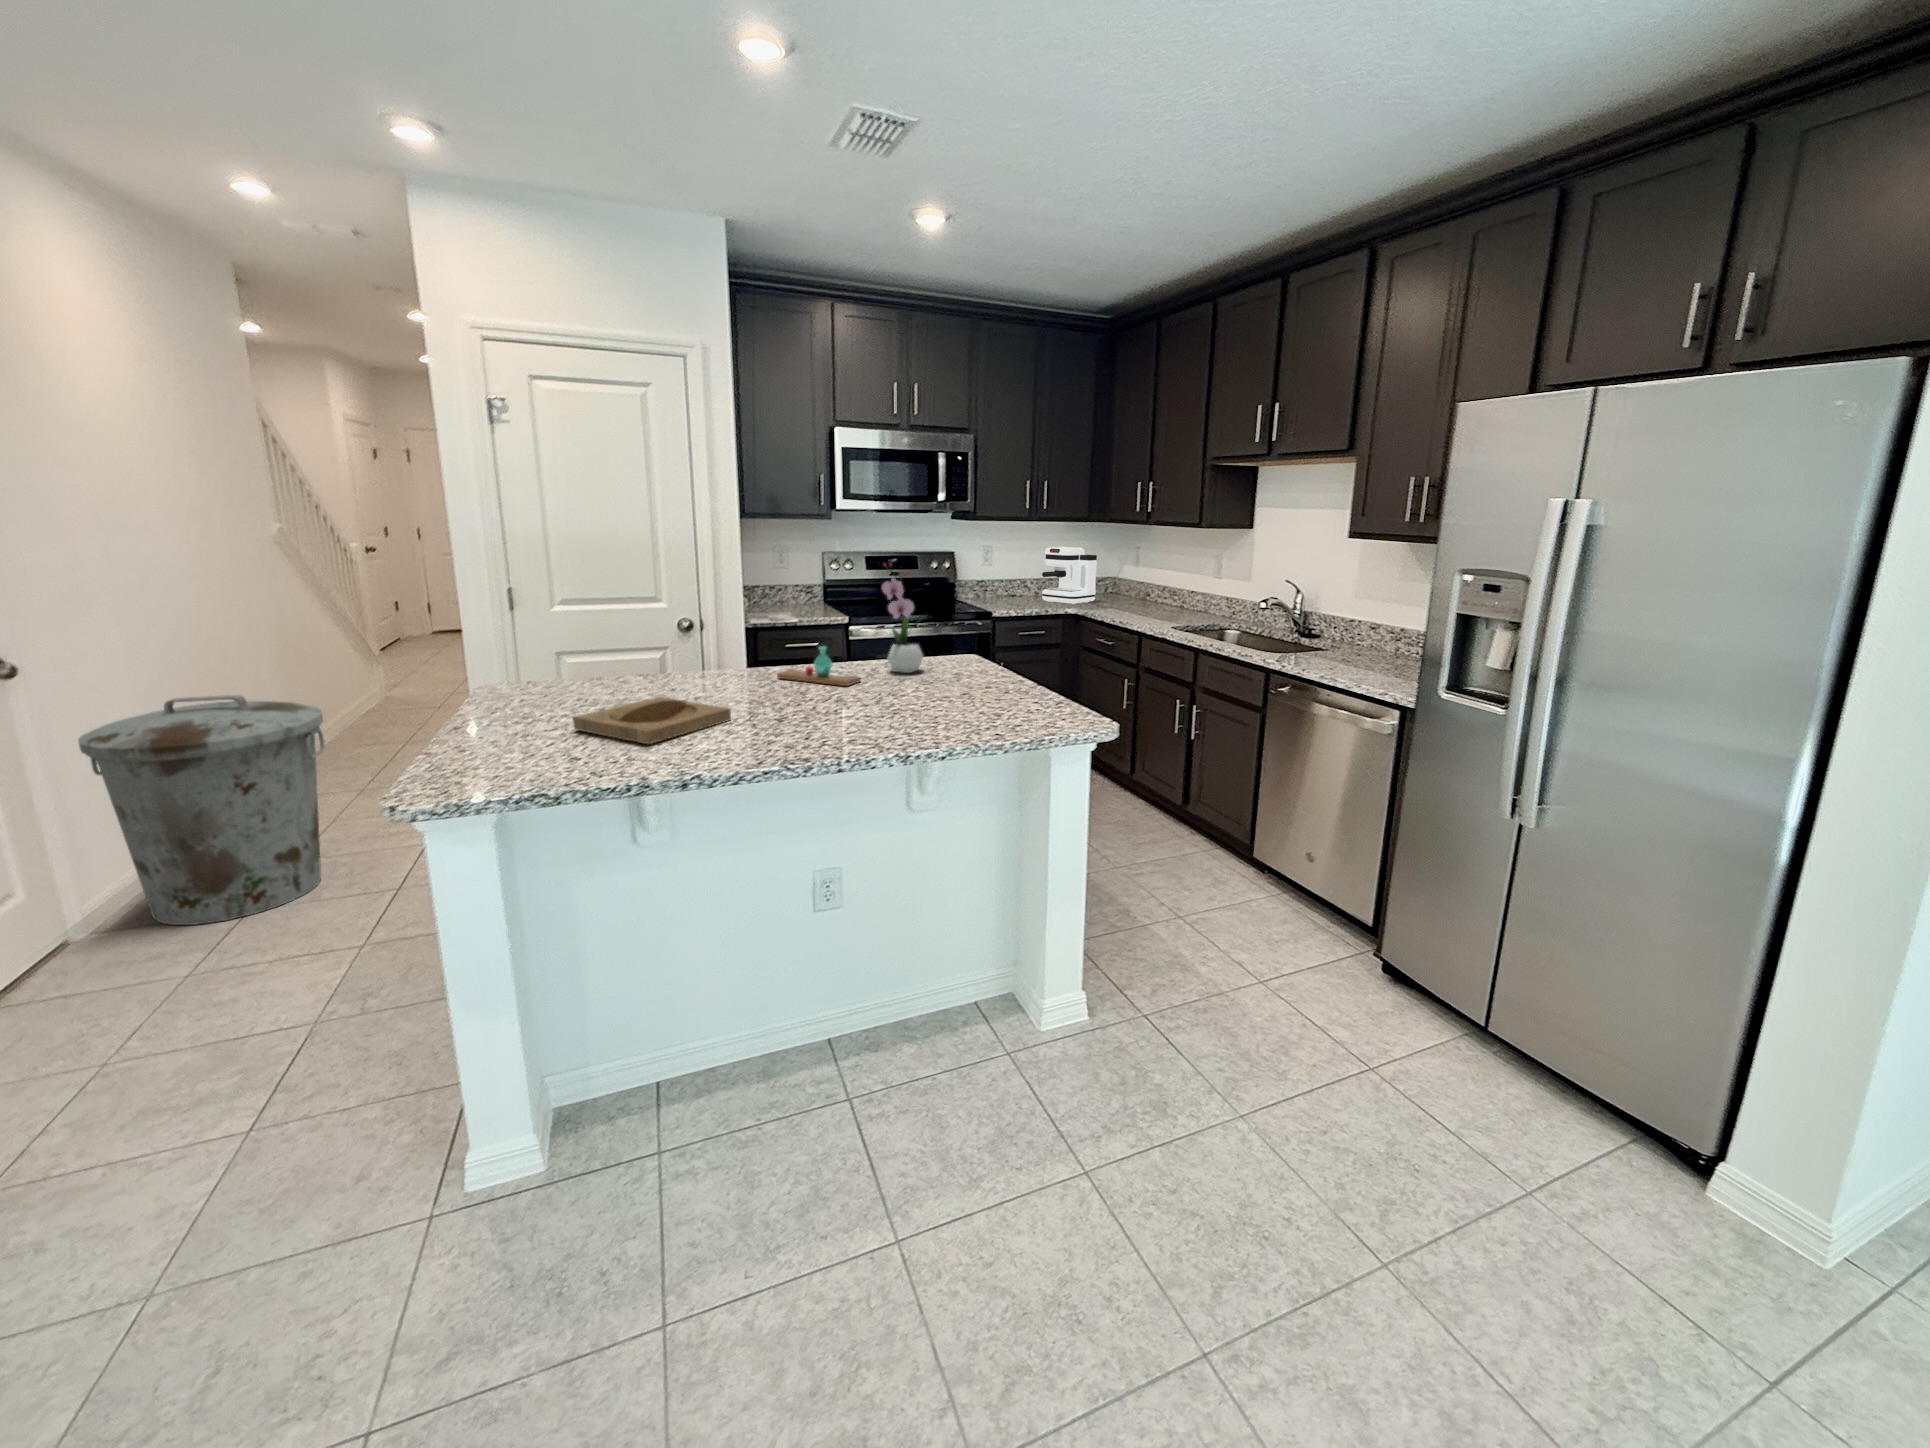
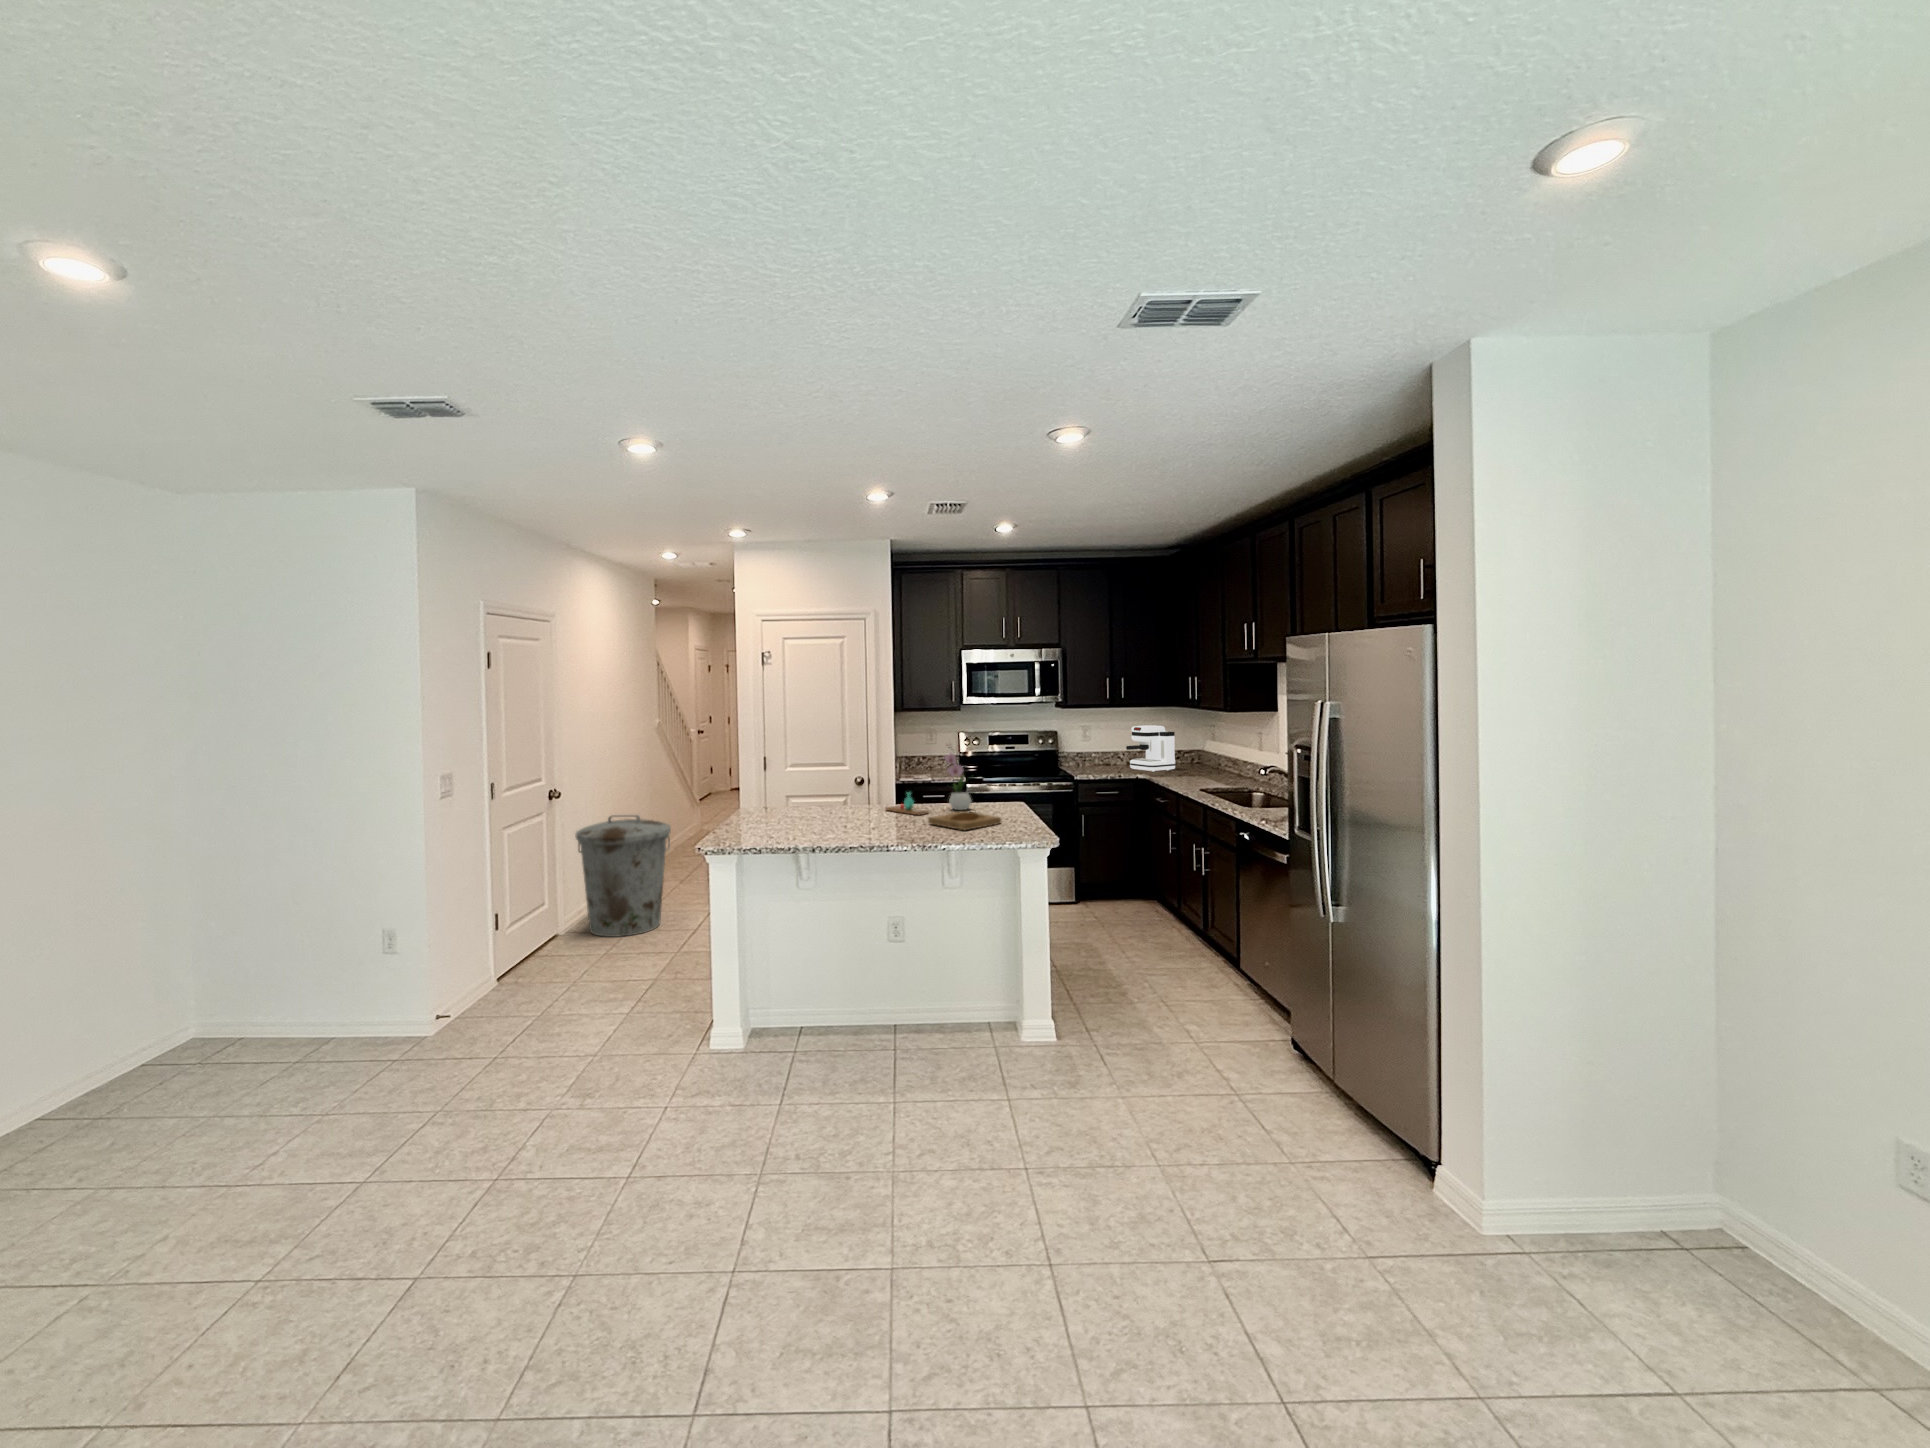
tray: present [573,697,731,744] -> present [928,811,1001,830]

